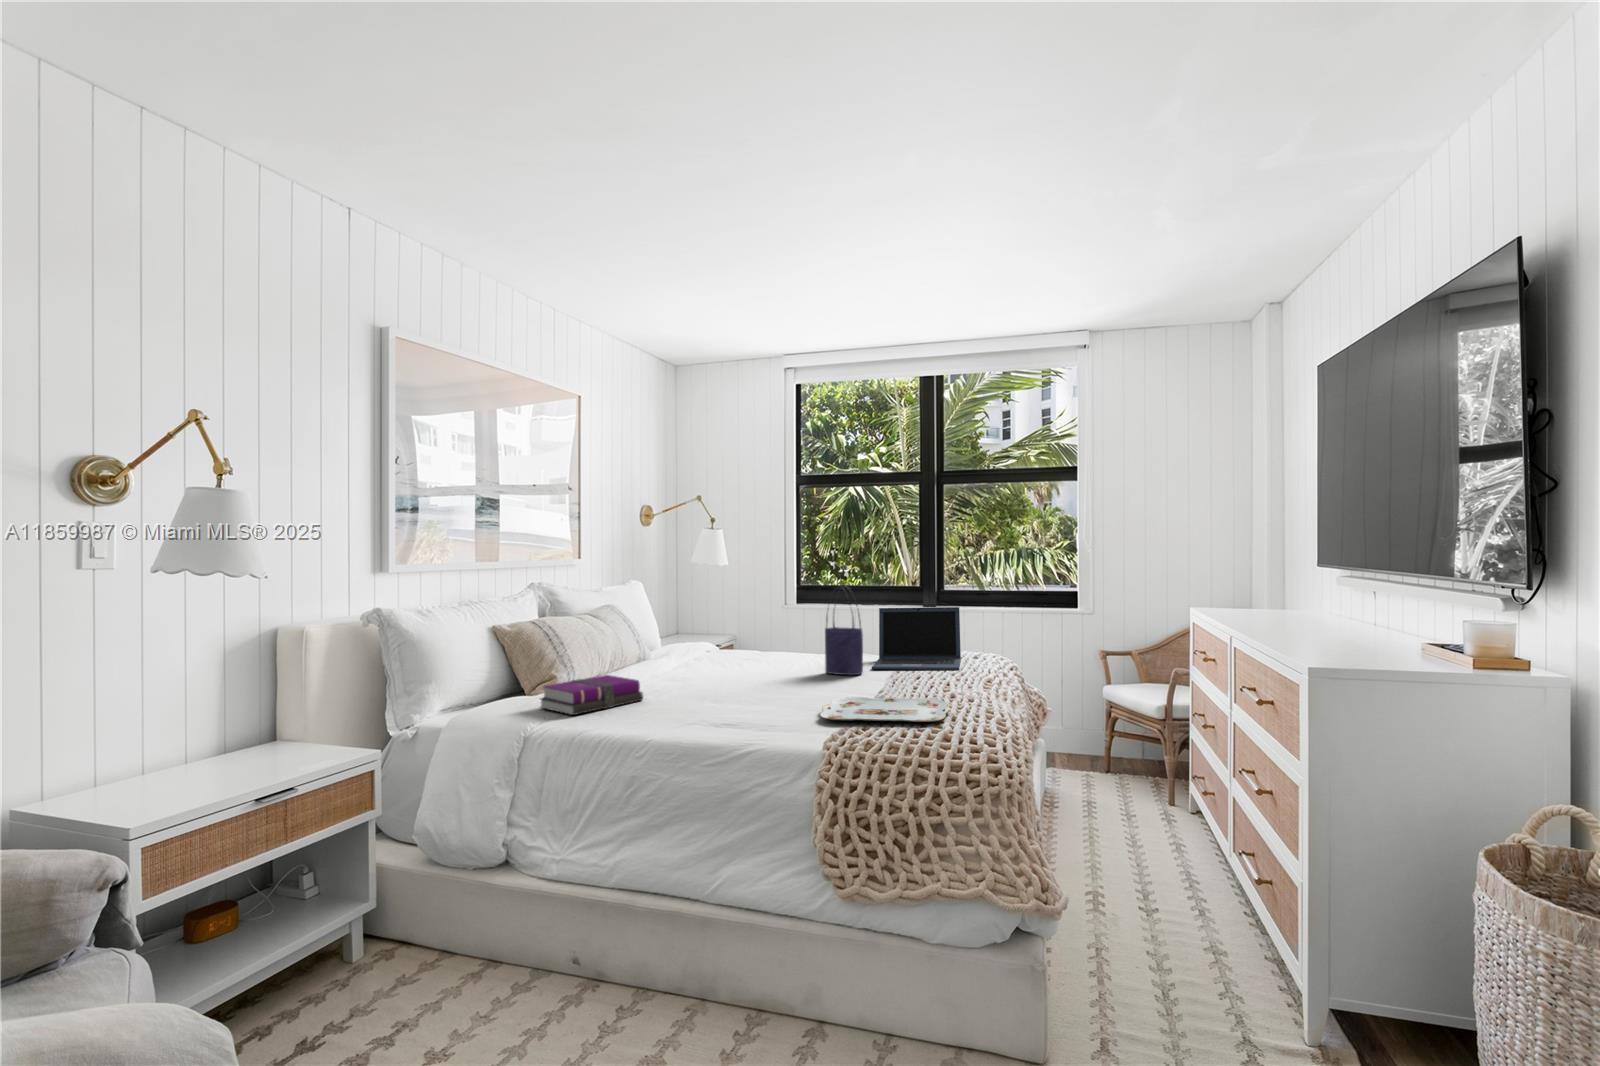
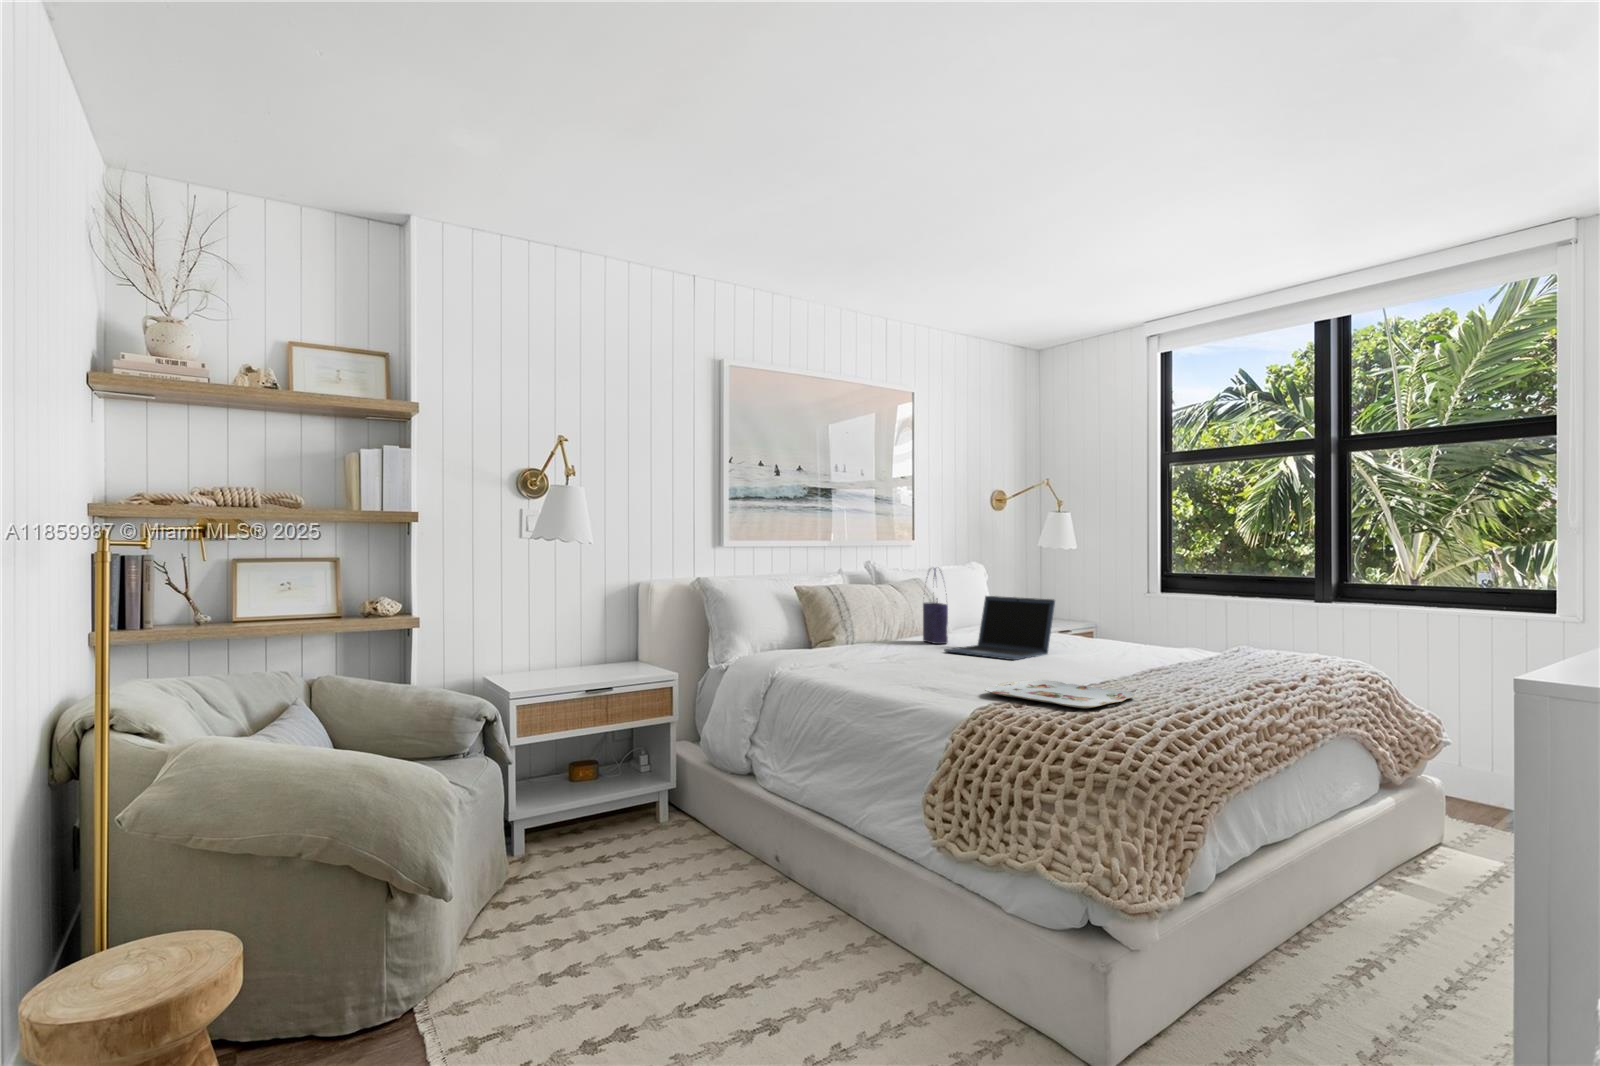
tote bag: present [825,605,863,675] -> present [923,568,948,644]
laptop: present [872,607,961,670] -> present [944,596,1055,660]
notebook: present [540,675,643,715] -> none [800,638,881,665]

